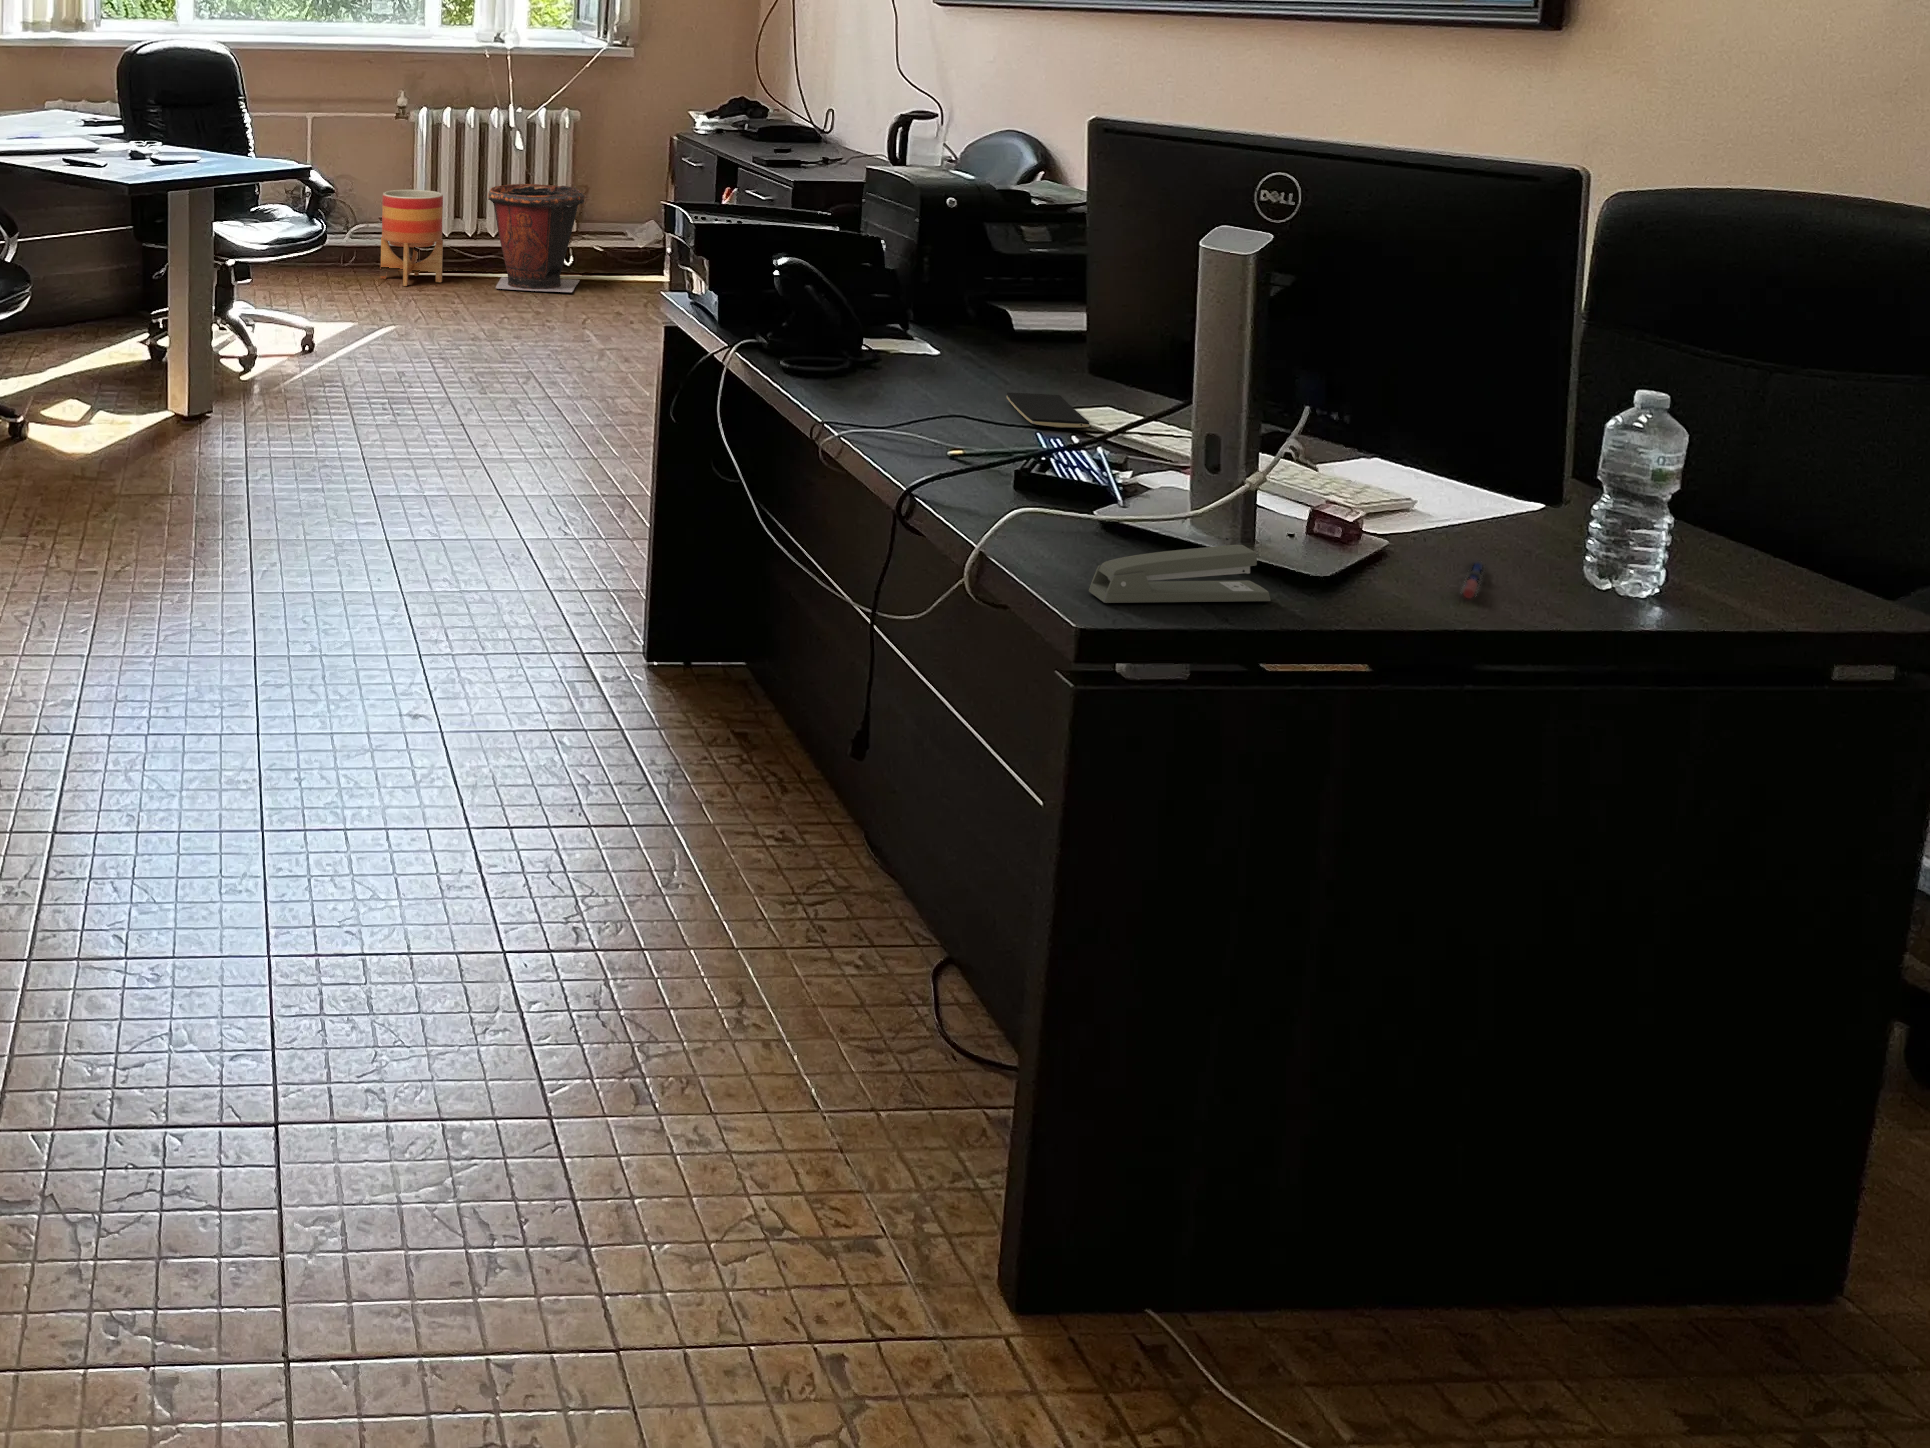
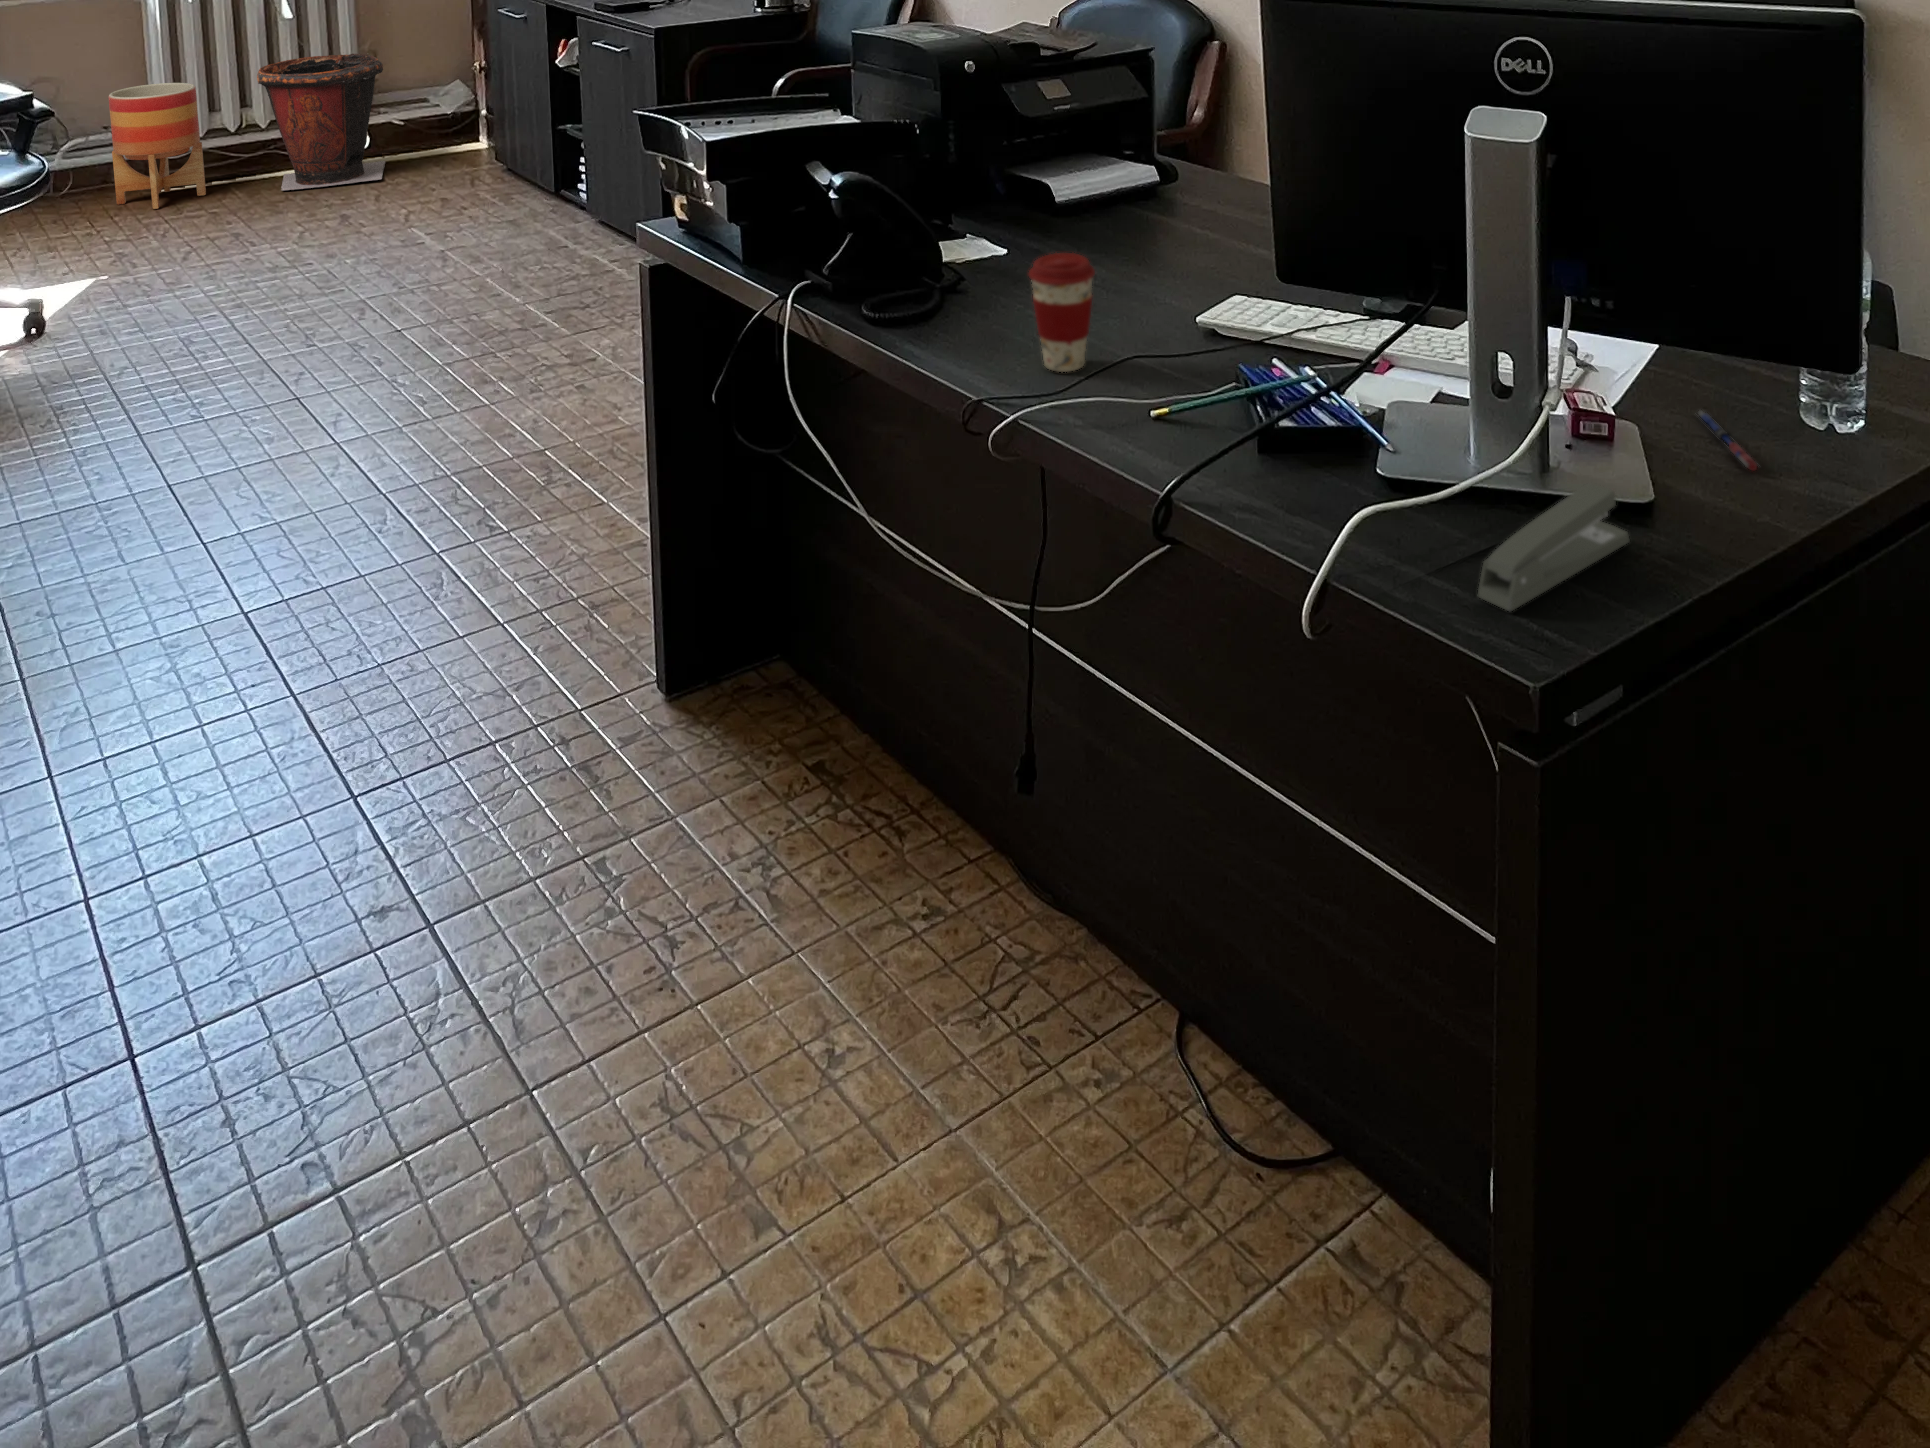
coffee cup: none [886,335,943,428] -> present [1029,253,1095,372]
smartphone: present [1007,393,1090,428] -> none [1127,282,1240,331]

